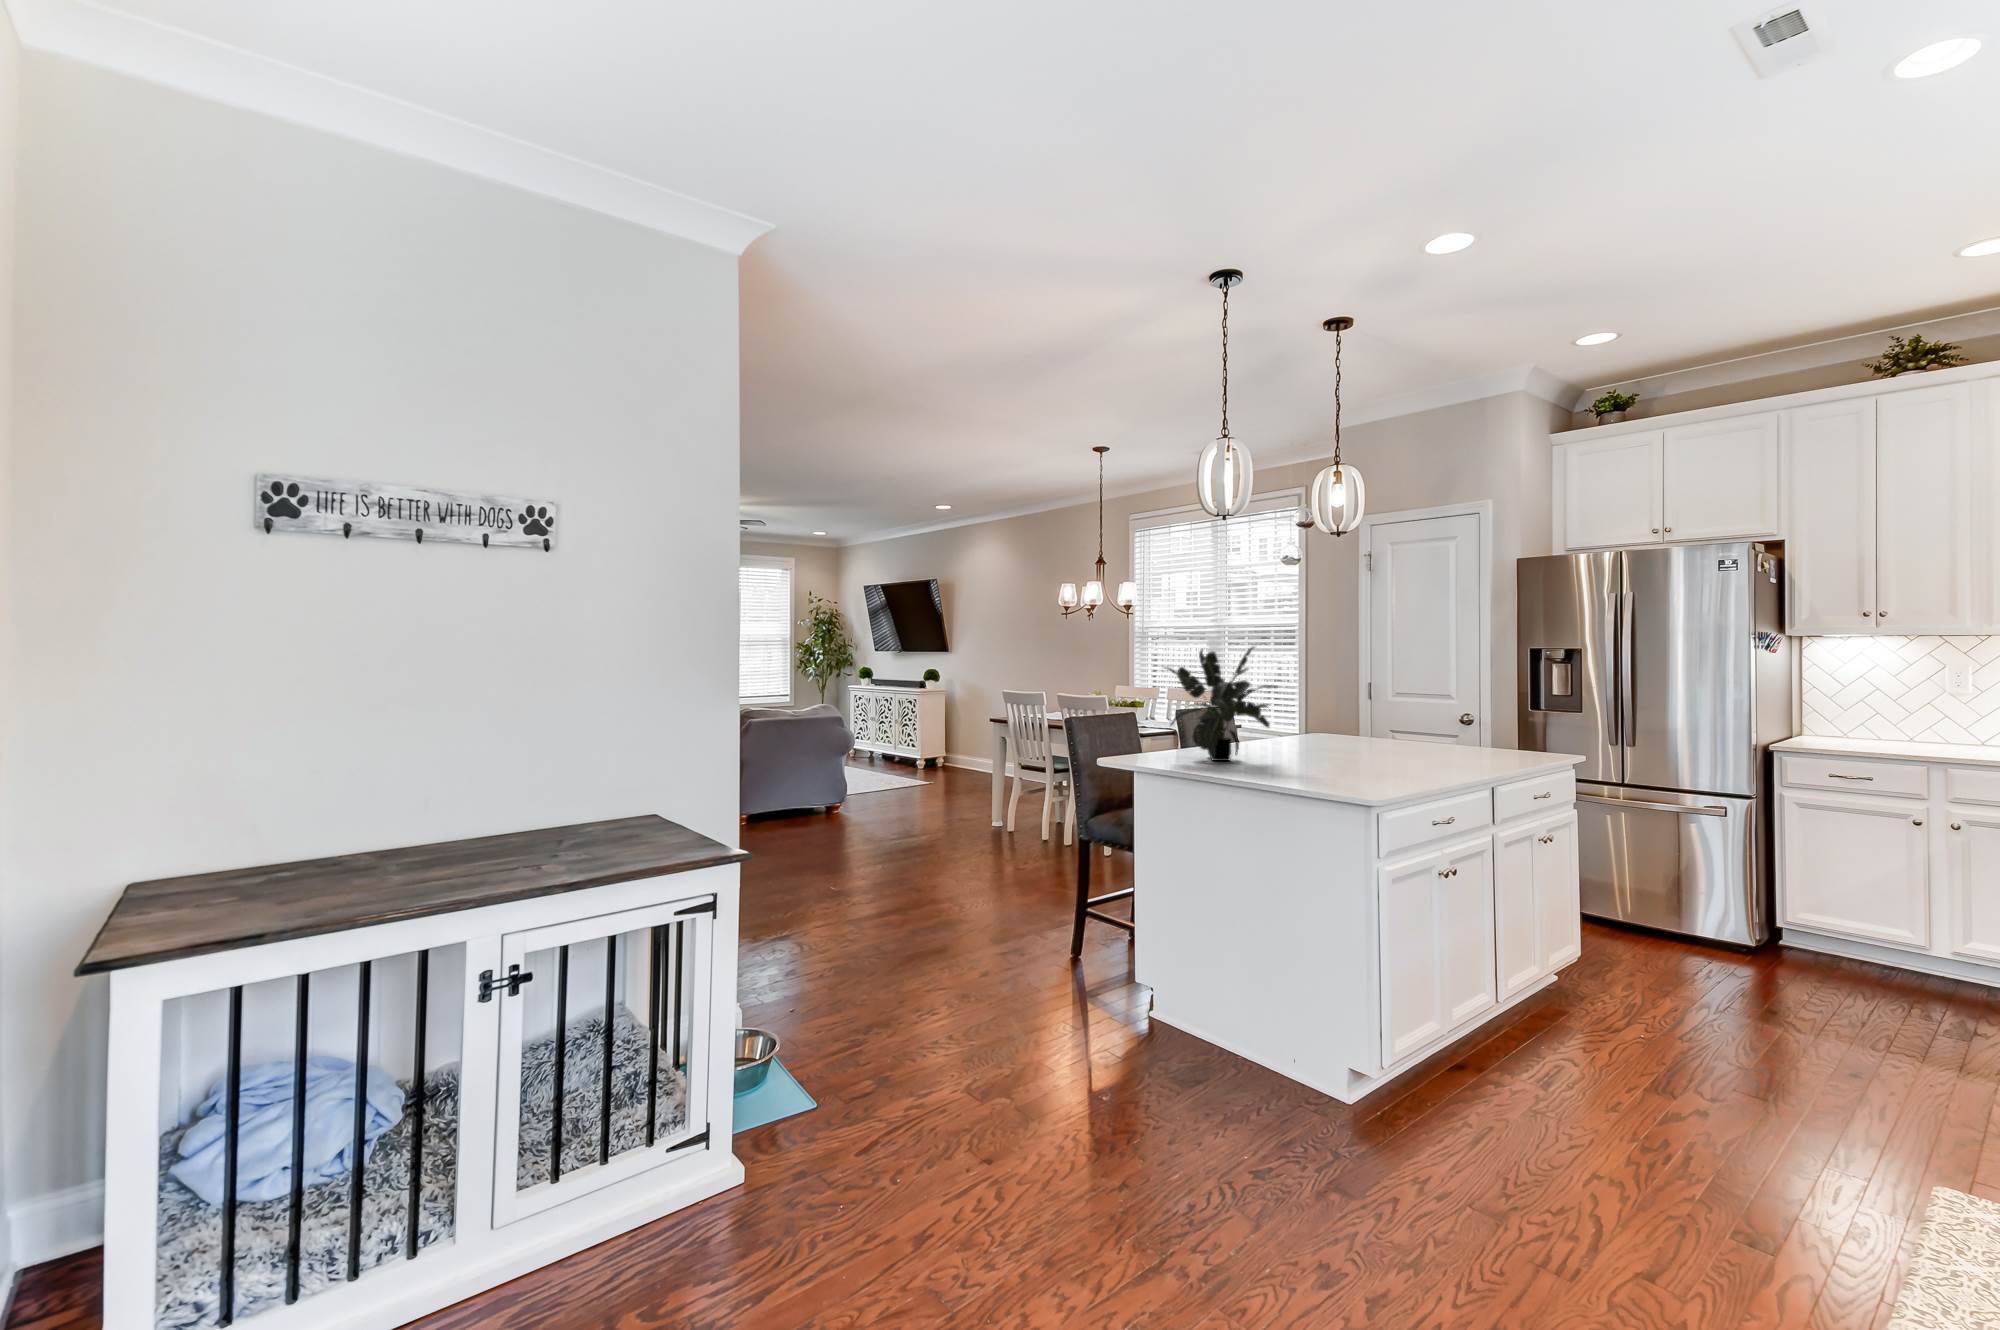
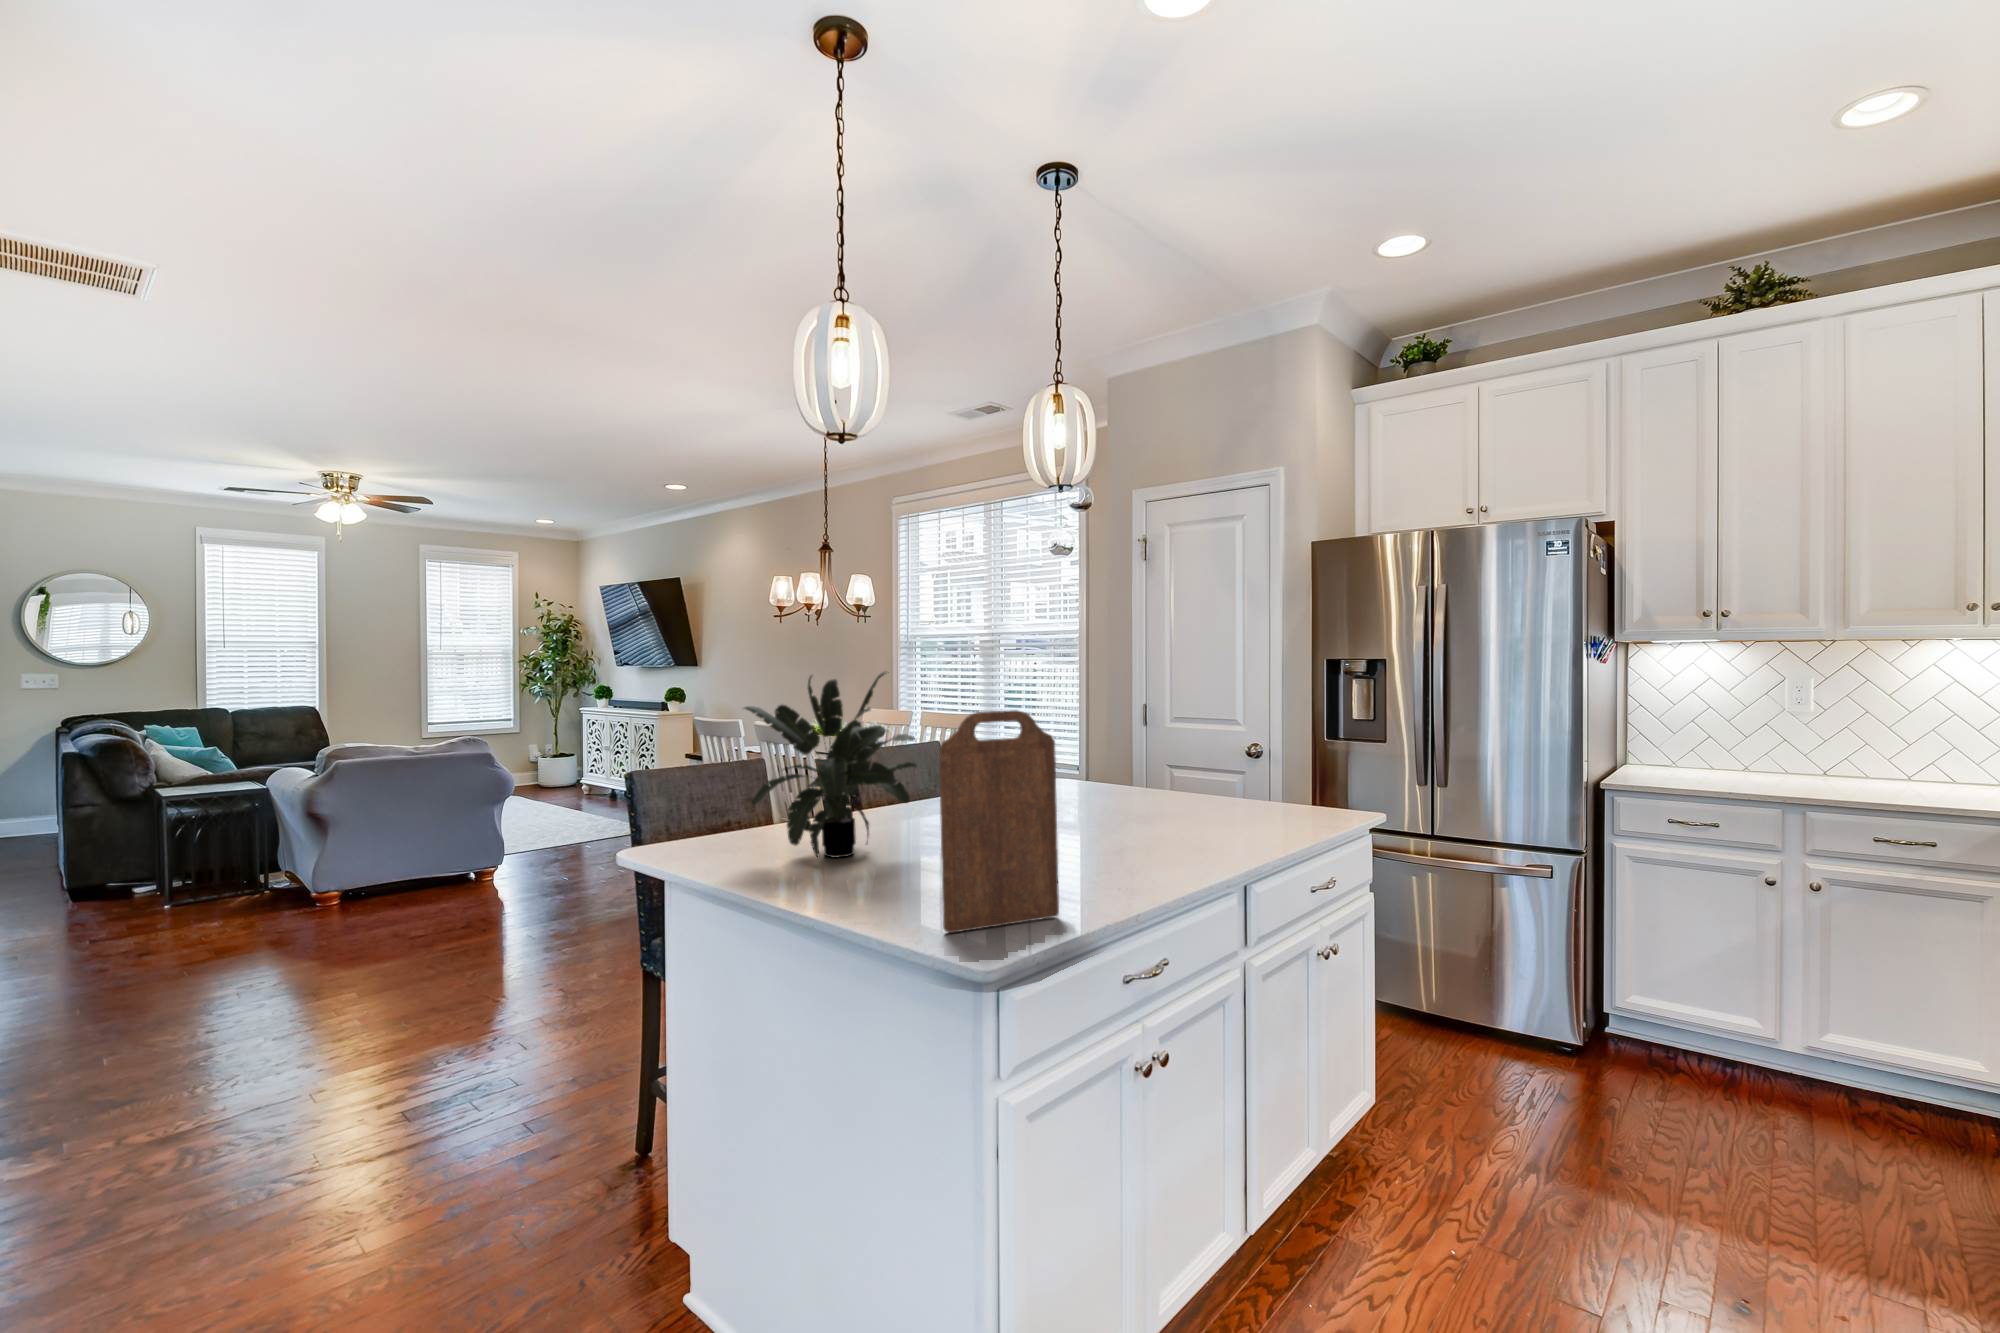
cutting board: none [1330,665,1394,788] -> present [939,710,1059,933]

